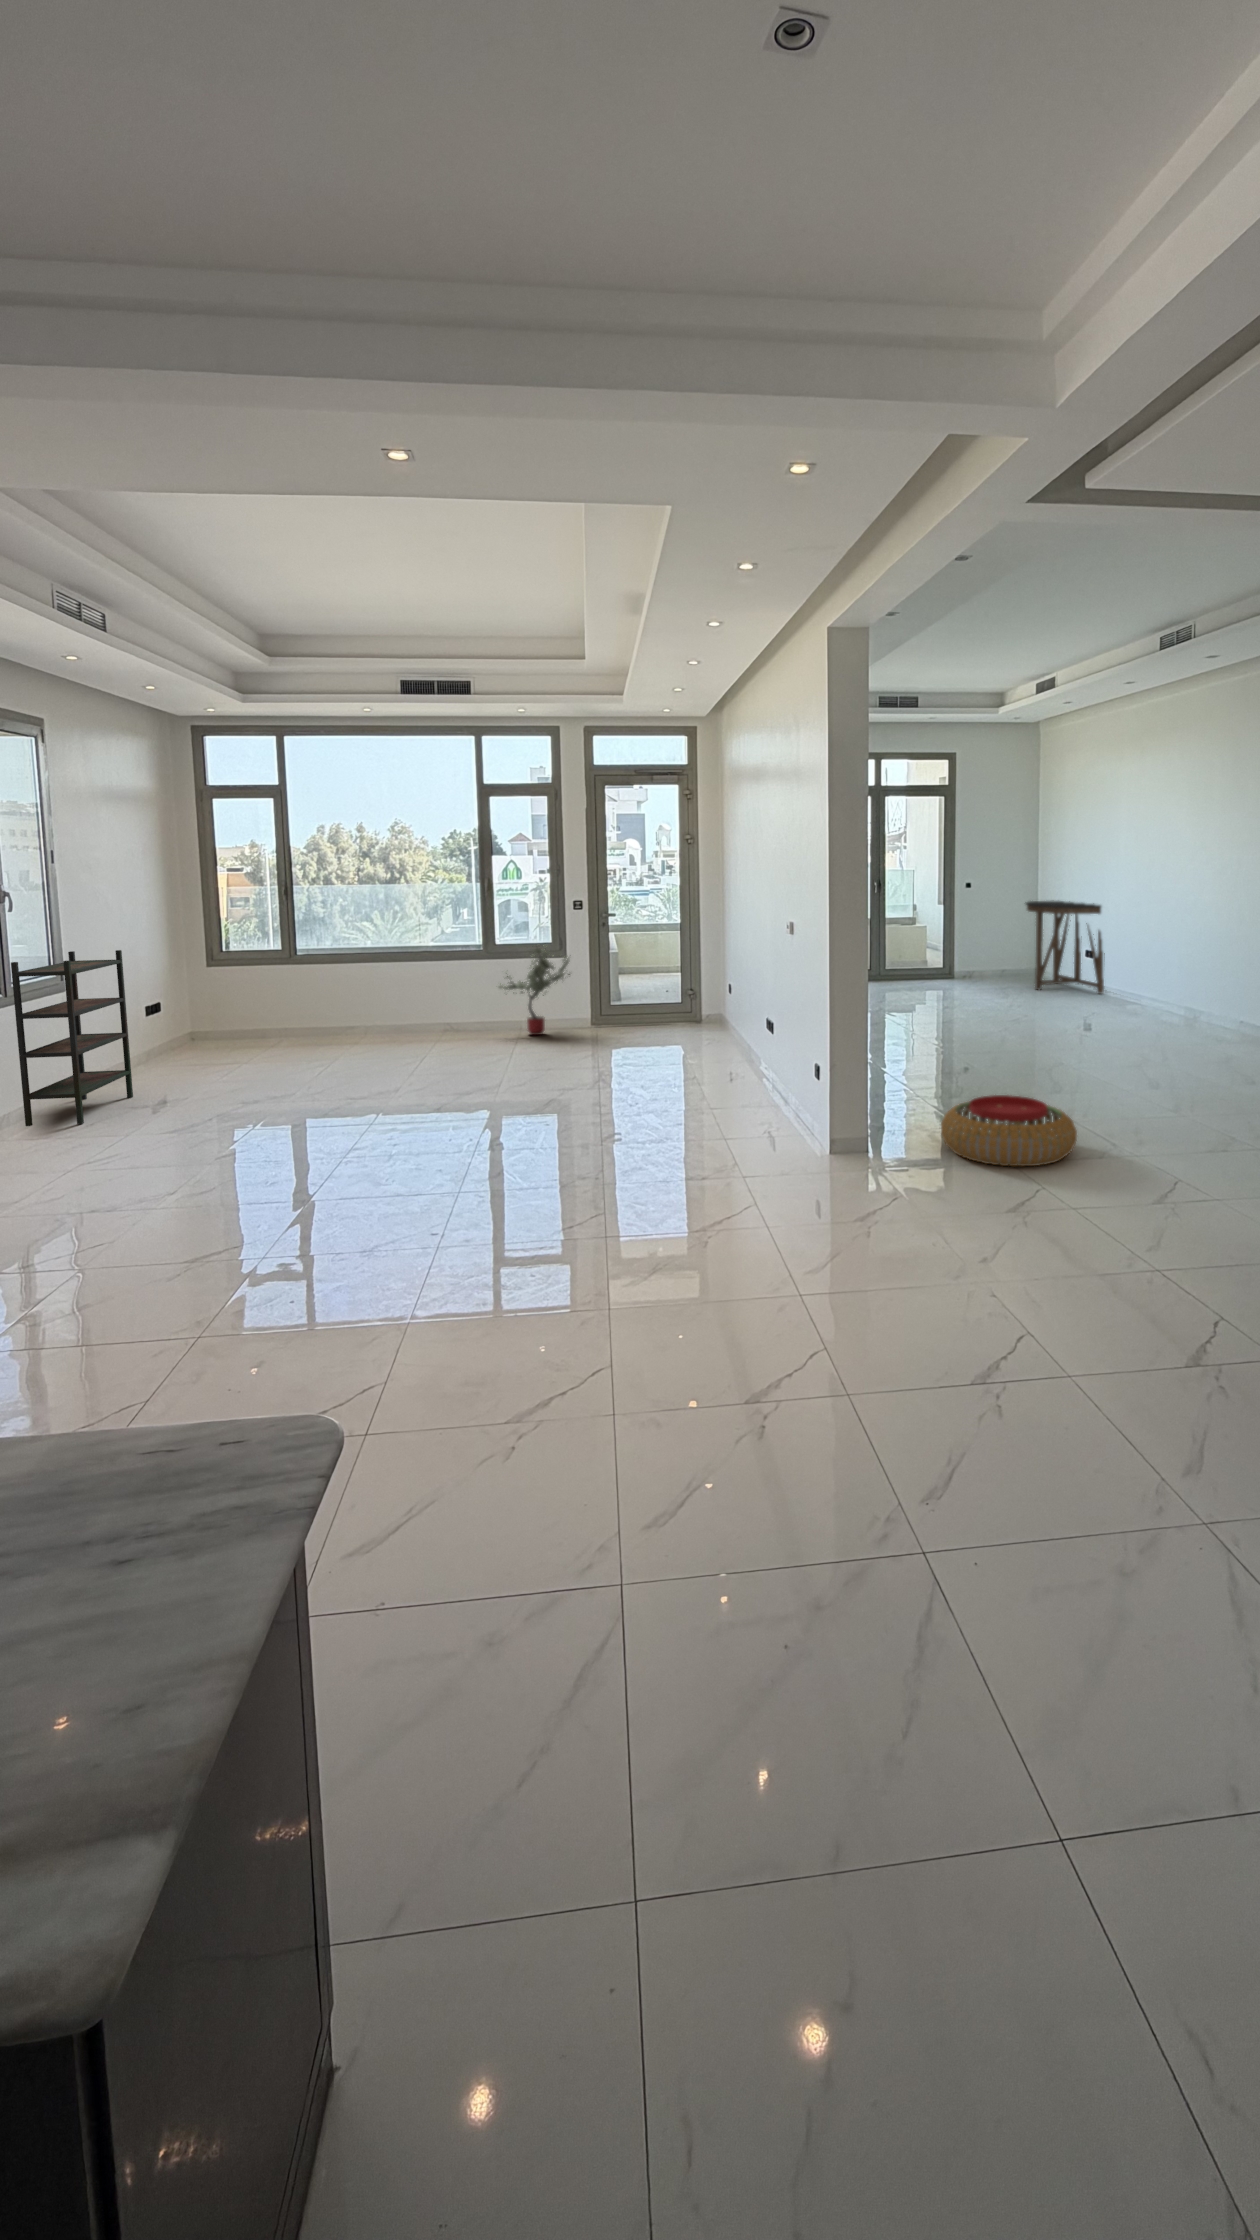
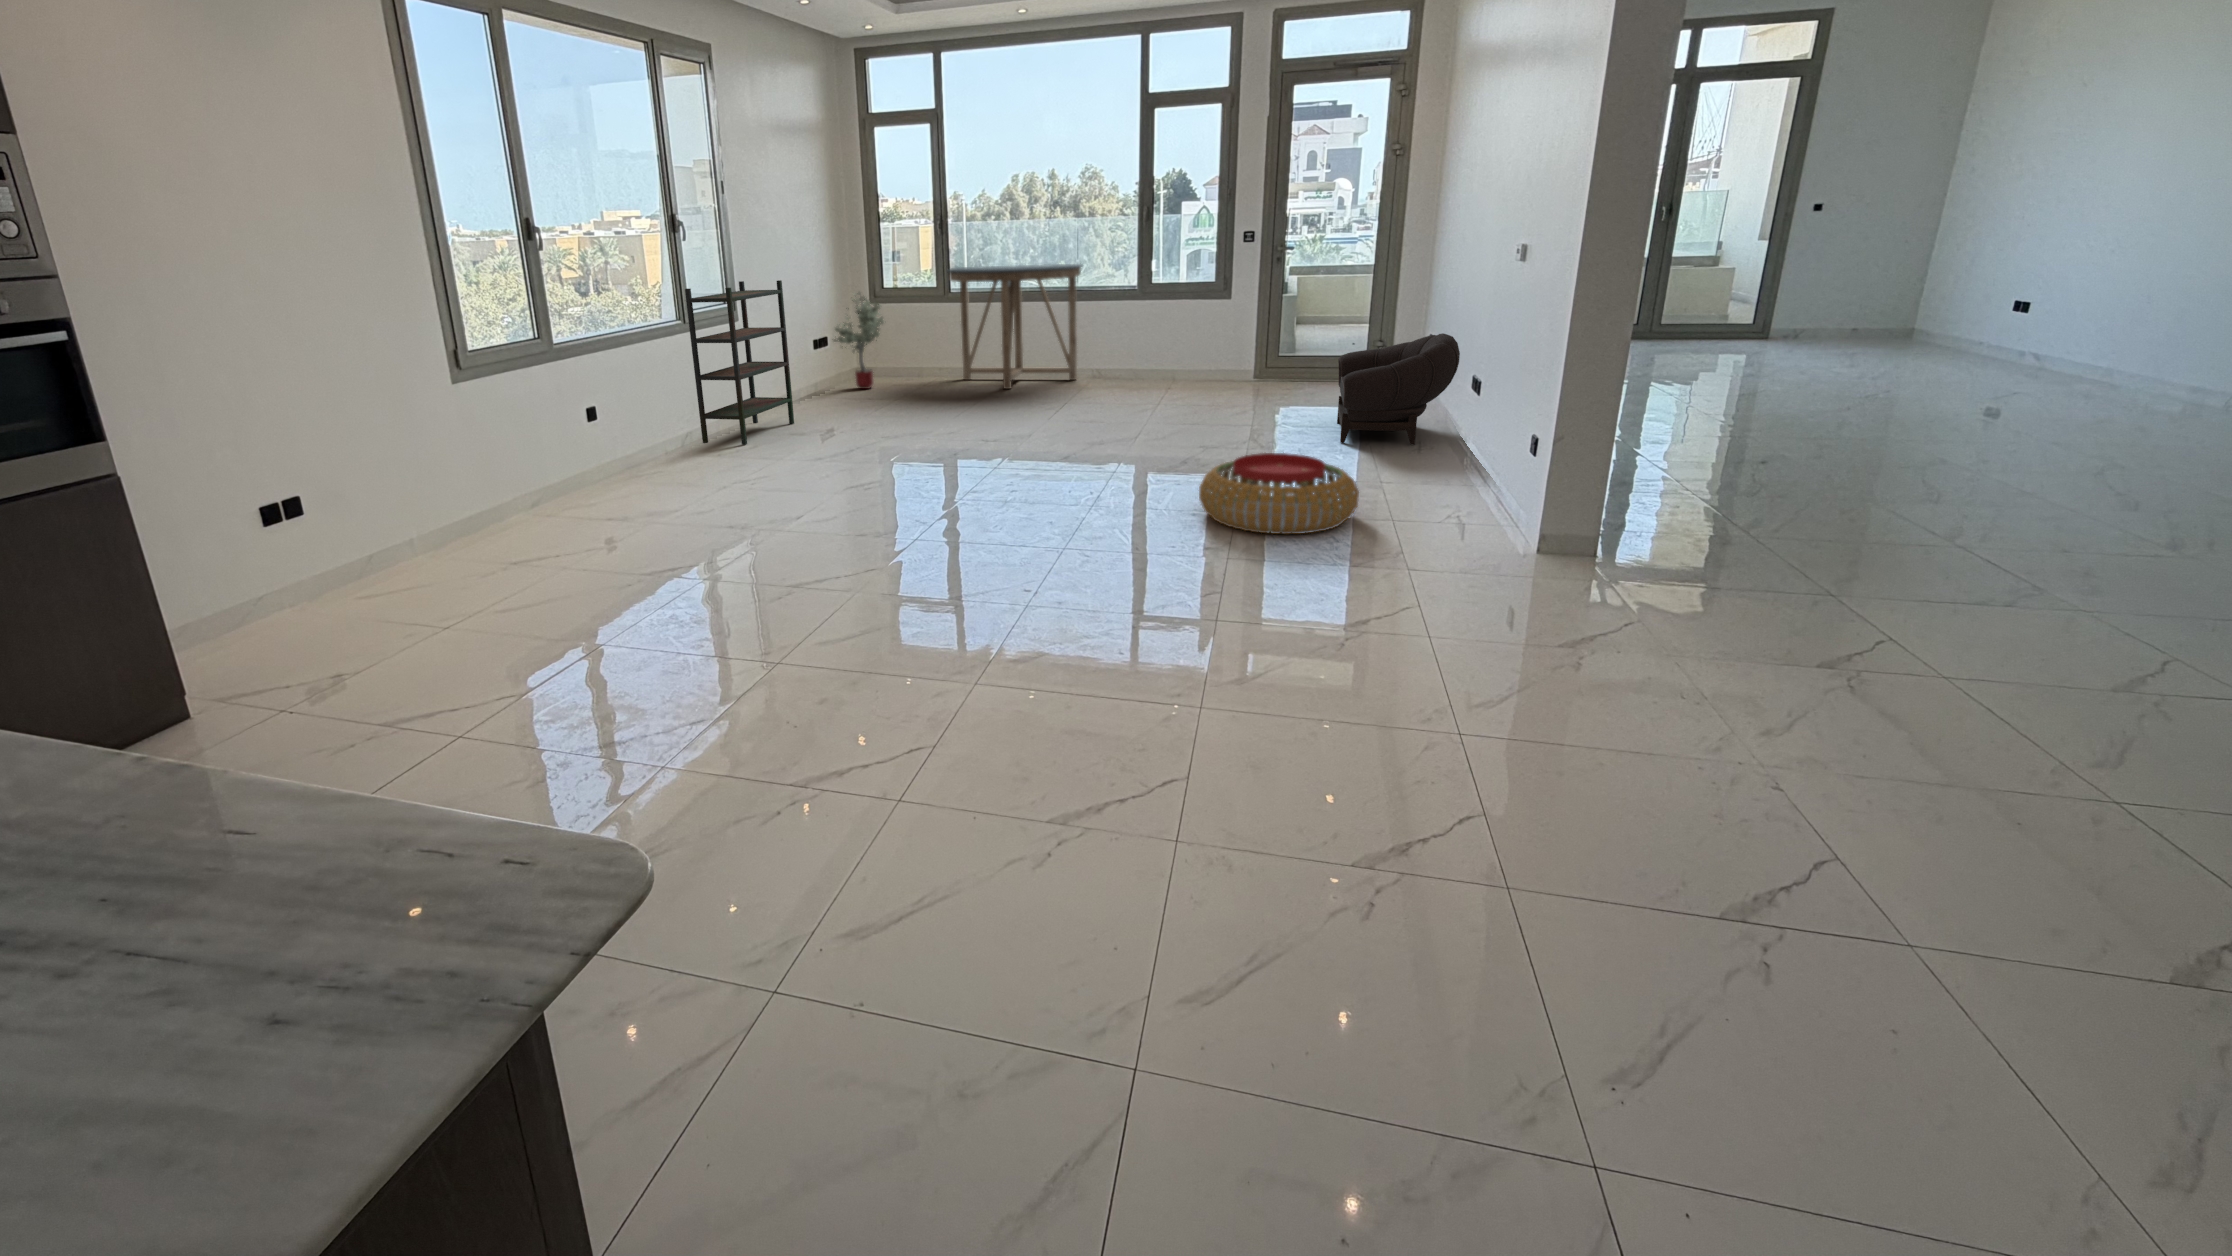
console table: present [1026,900,1105,994] -> present [948,264,1082,389]
potted tree: present [499,944,570,1035] -> present [834,293,884,389]
armchair: none [664,986,756,1079] -> present [1337,333,1460,445]
pouf: present [941,1095,1077,1166] -> present [1199,453,1359,534]

